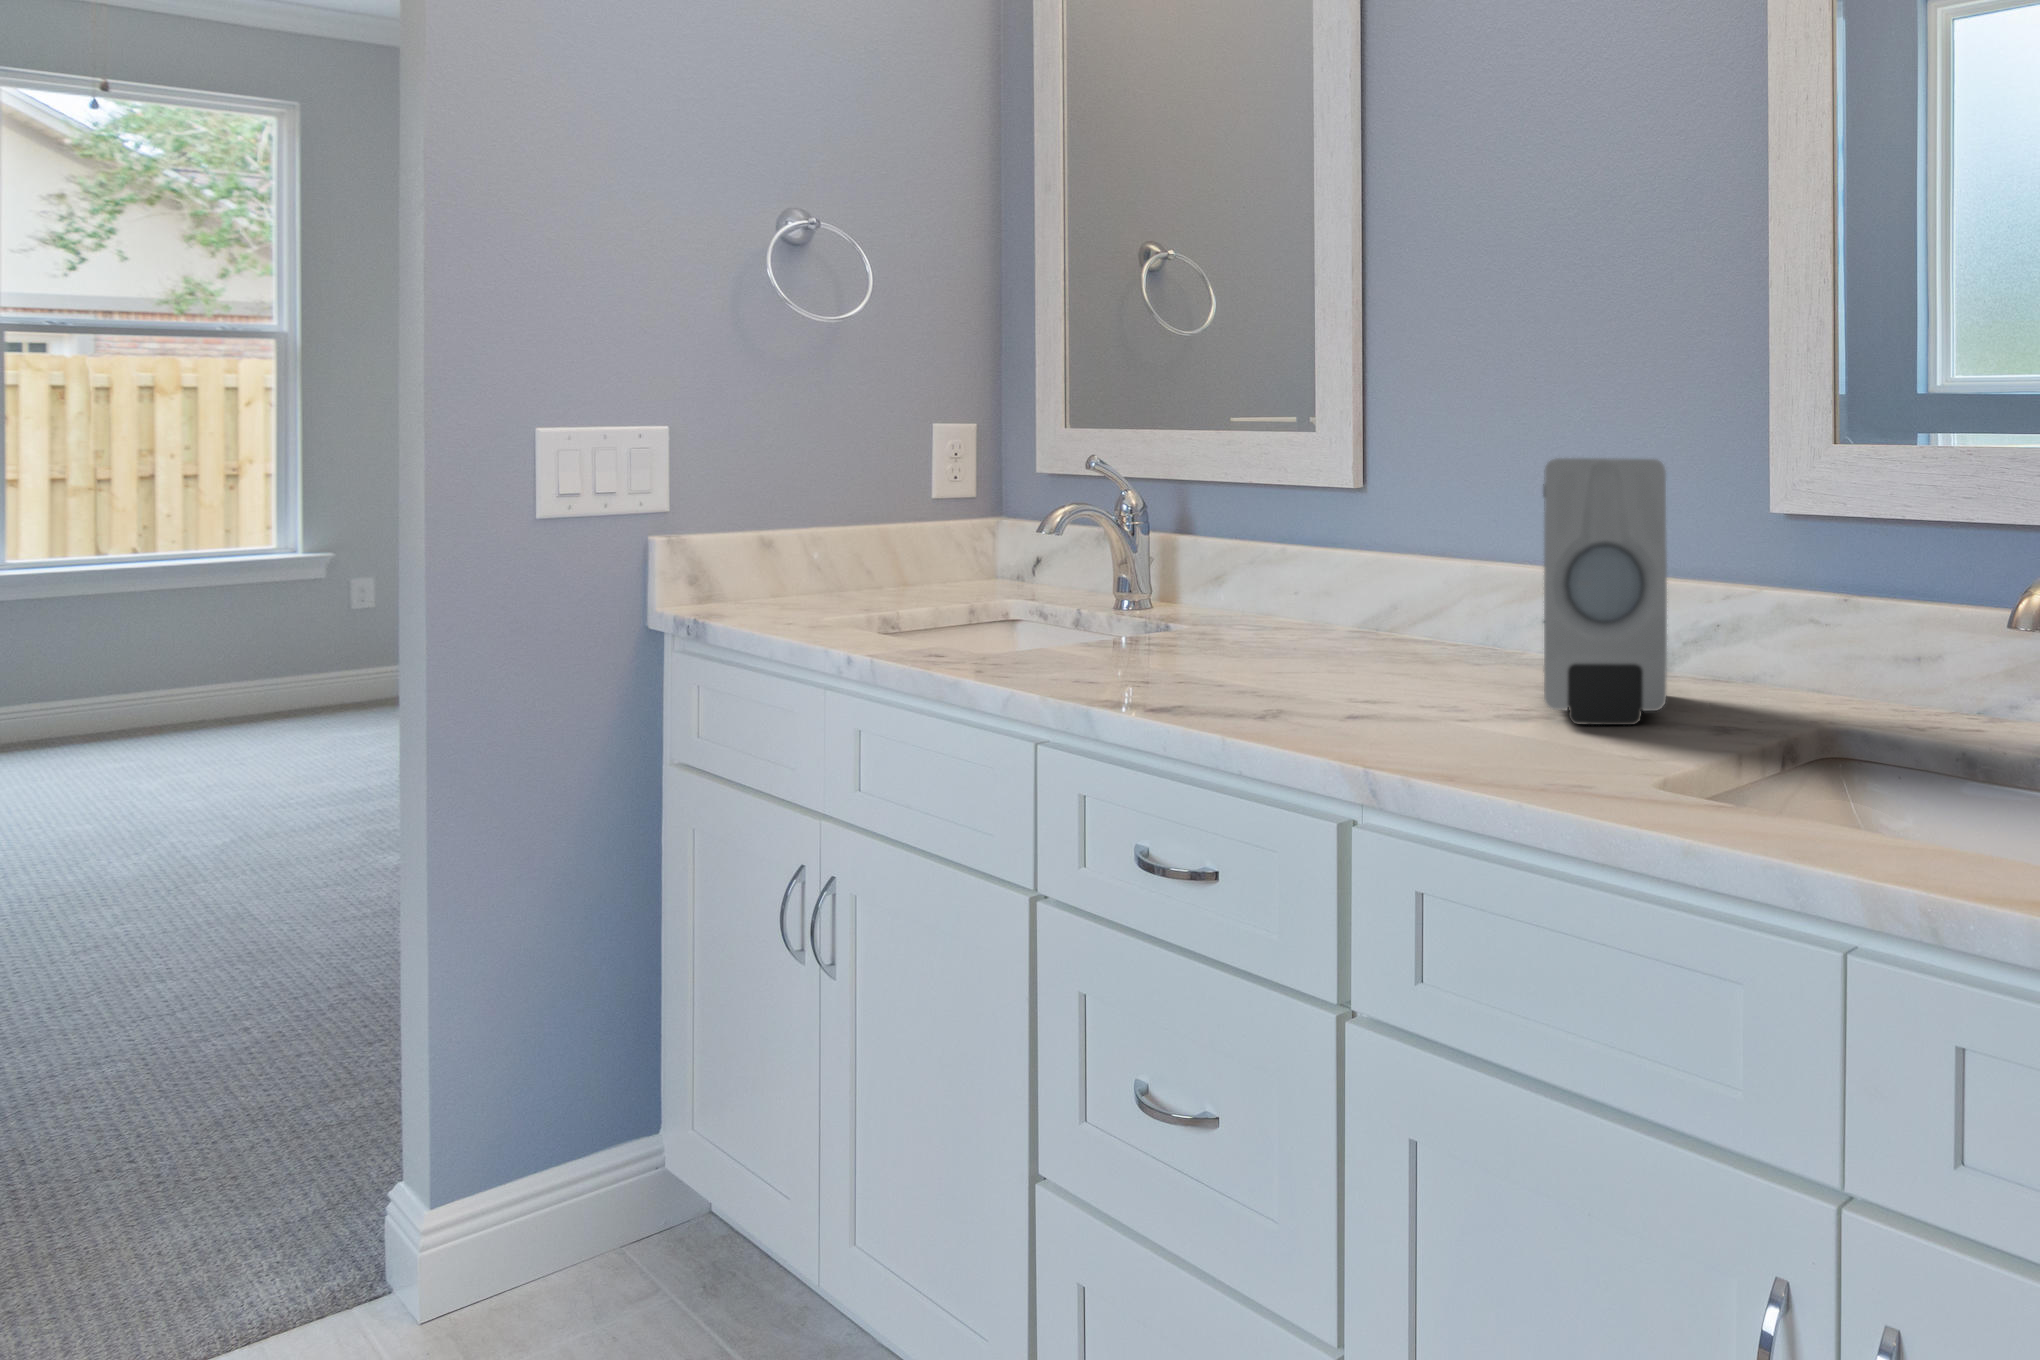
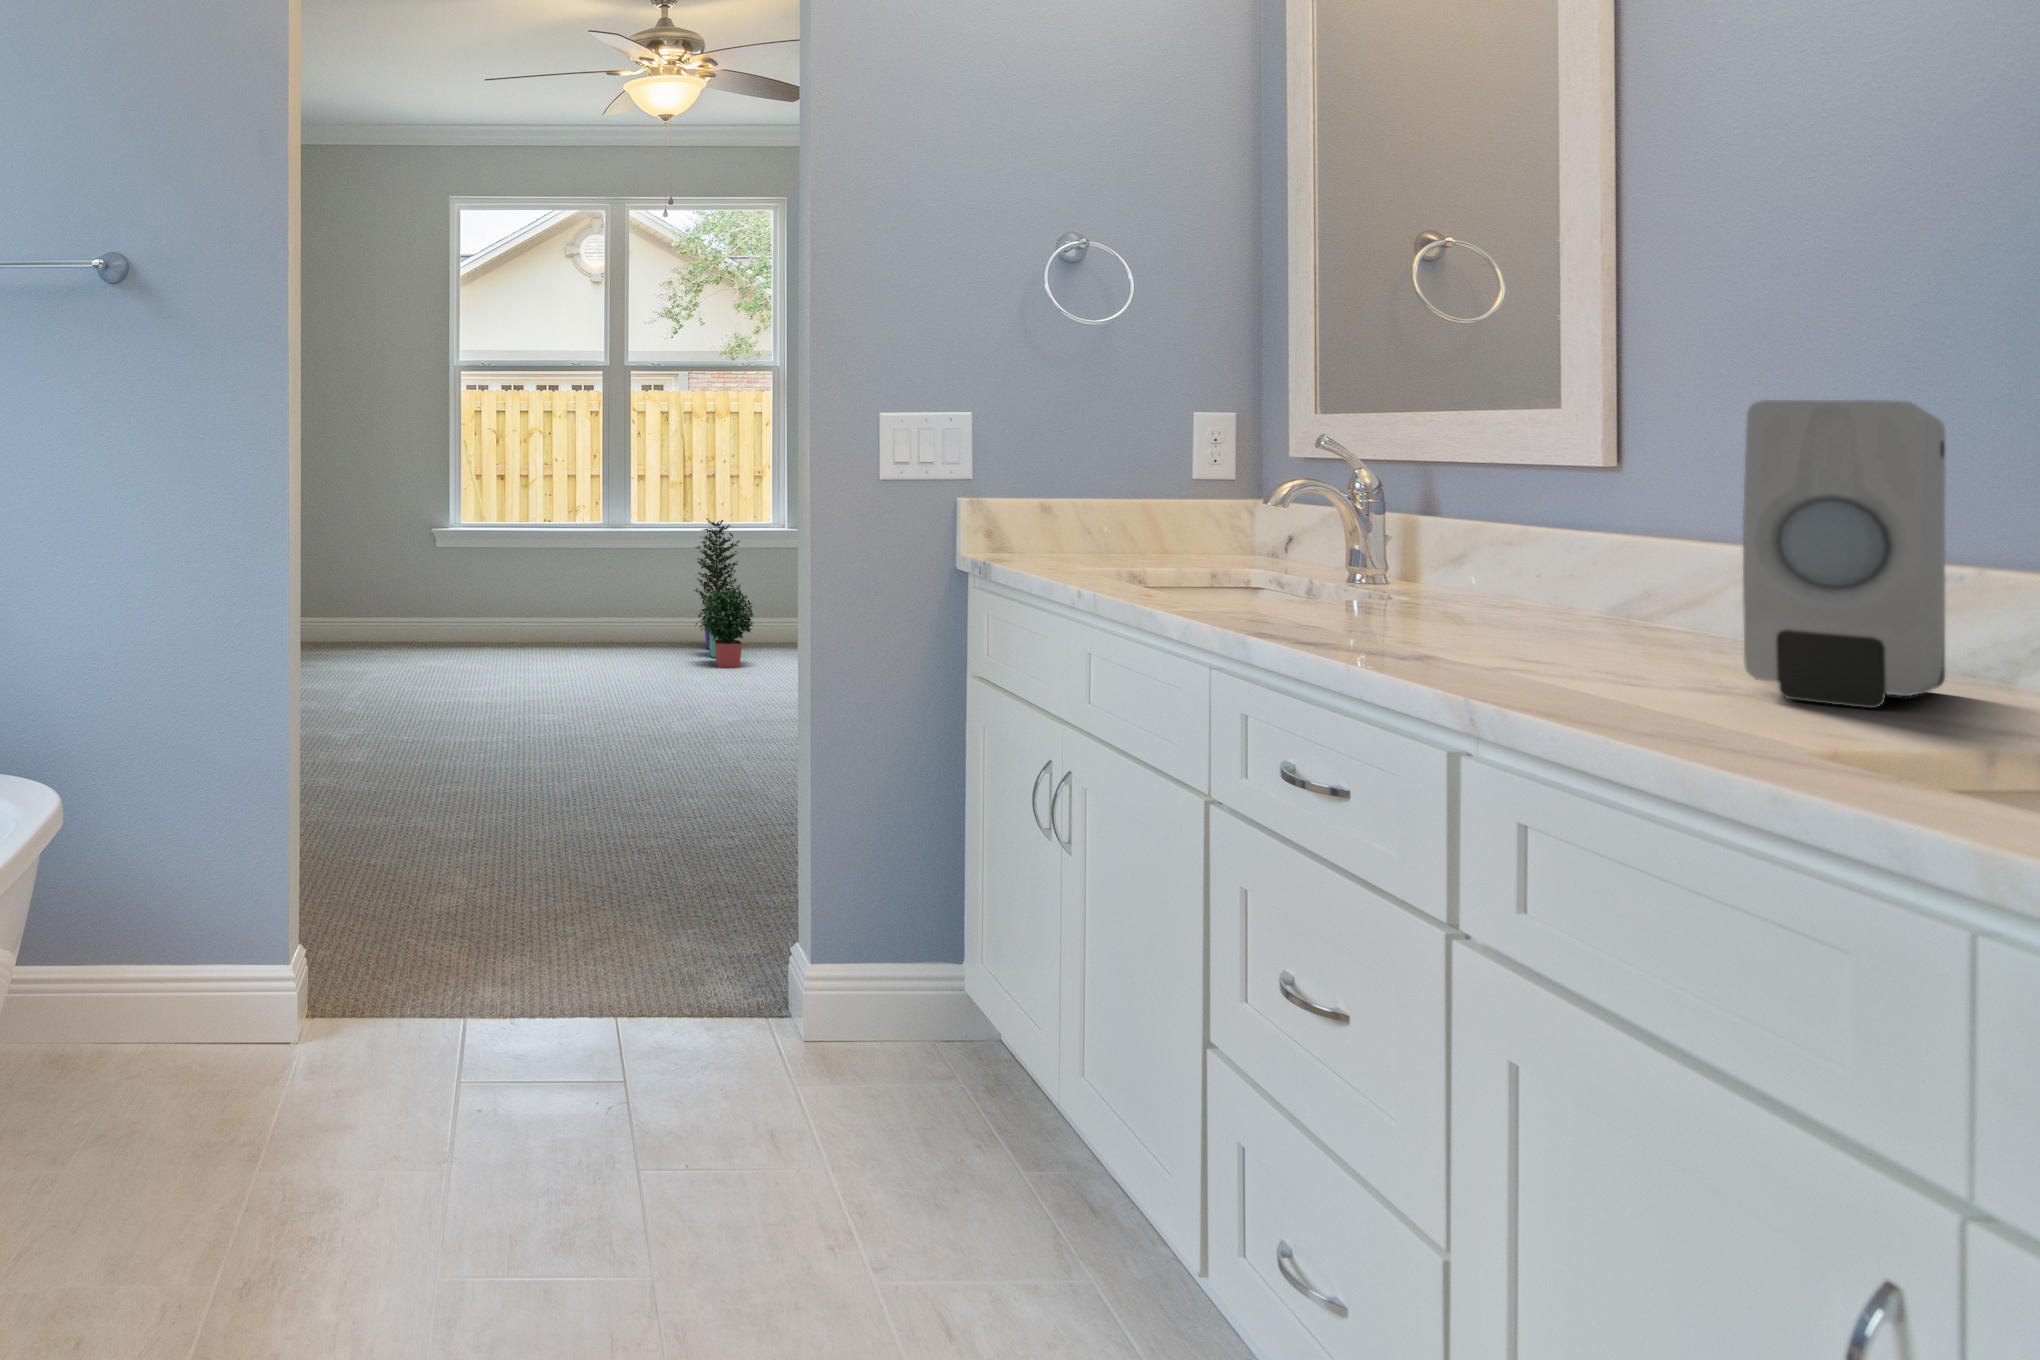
potted plant: none [117,533,230,742] -> present [694,518,754,668]

